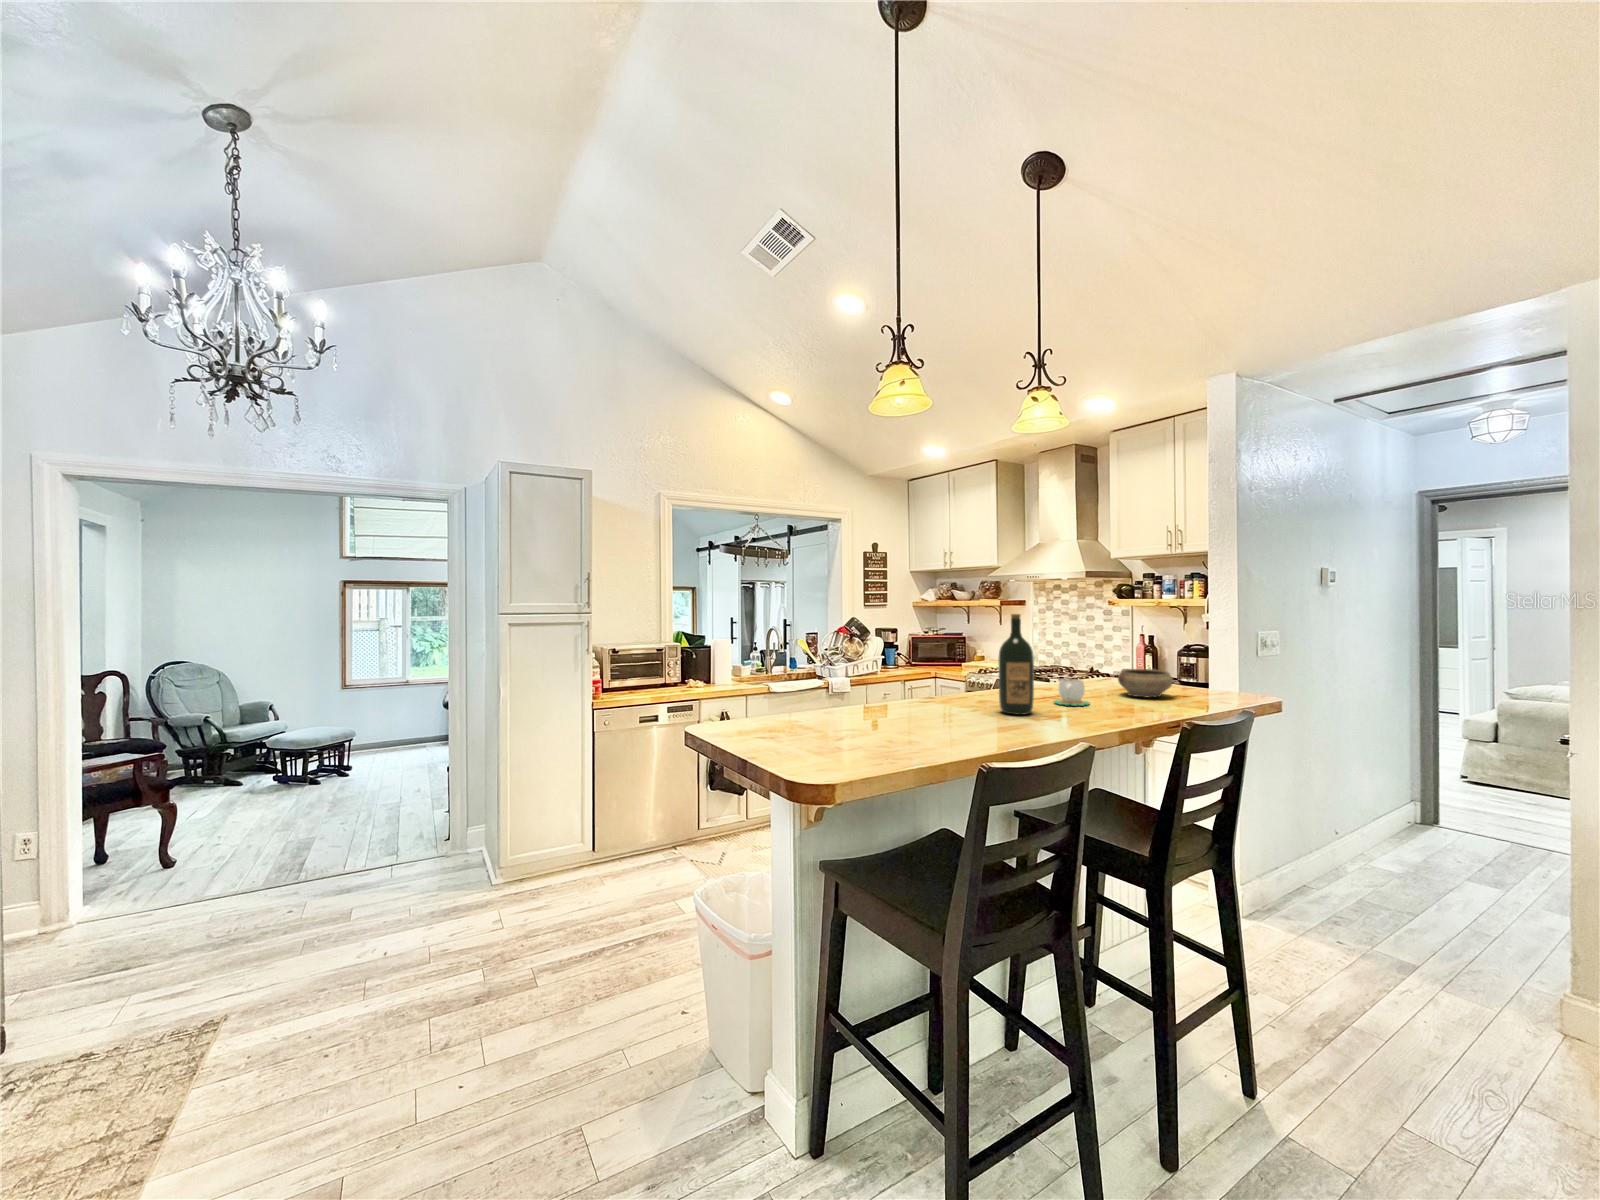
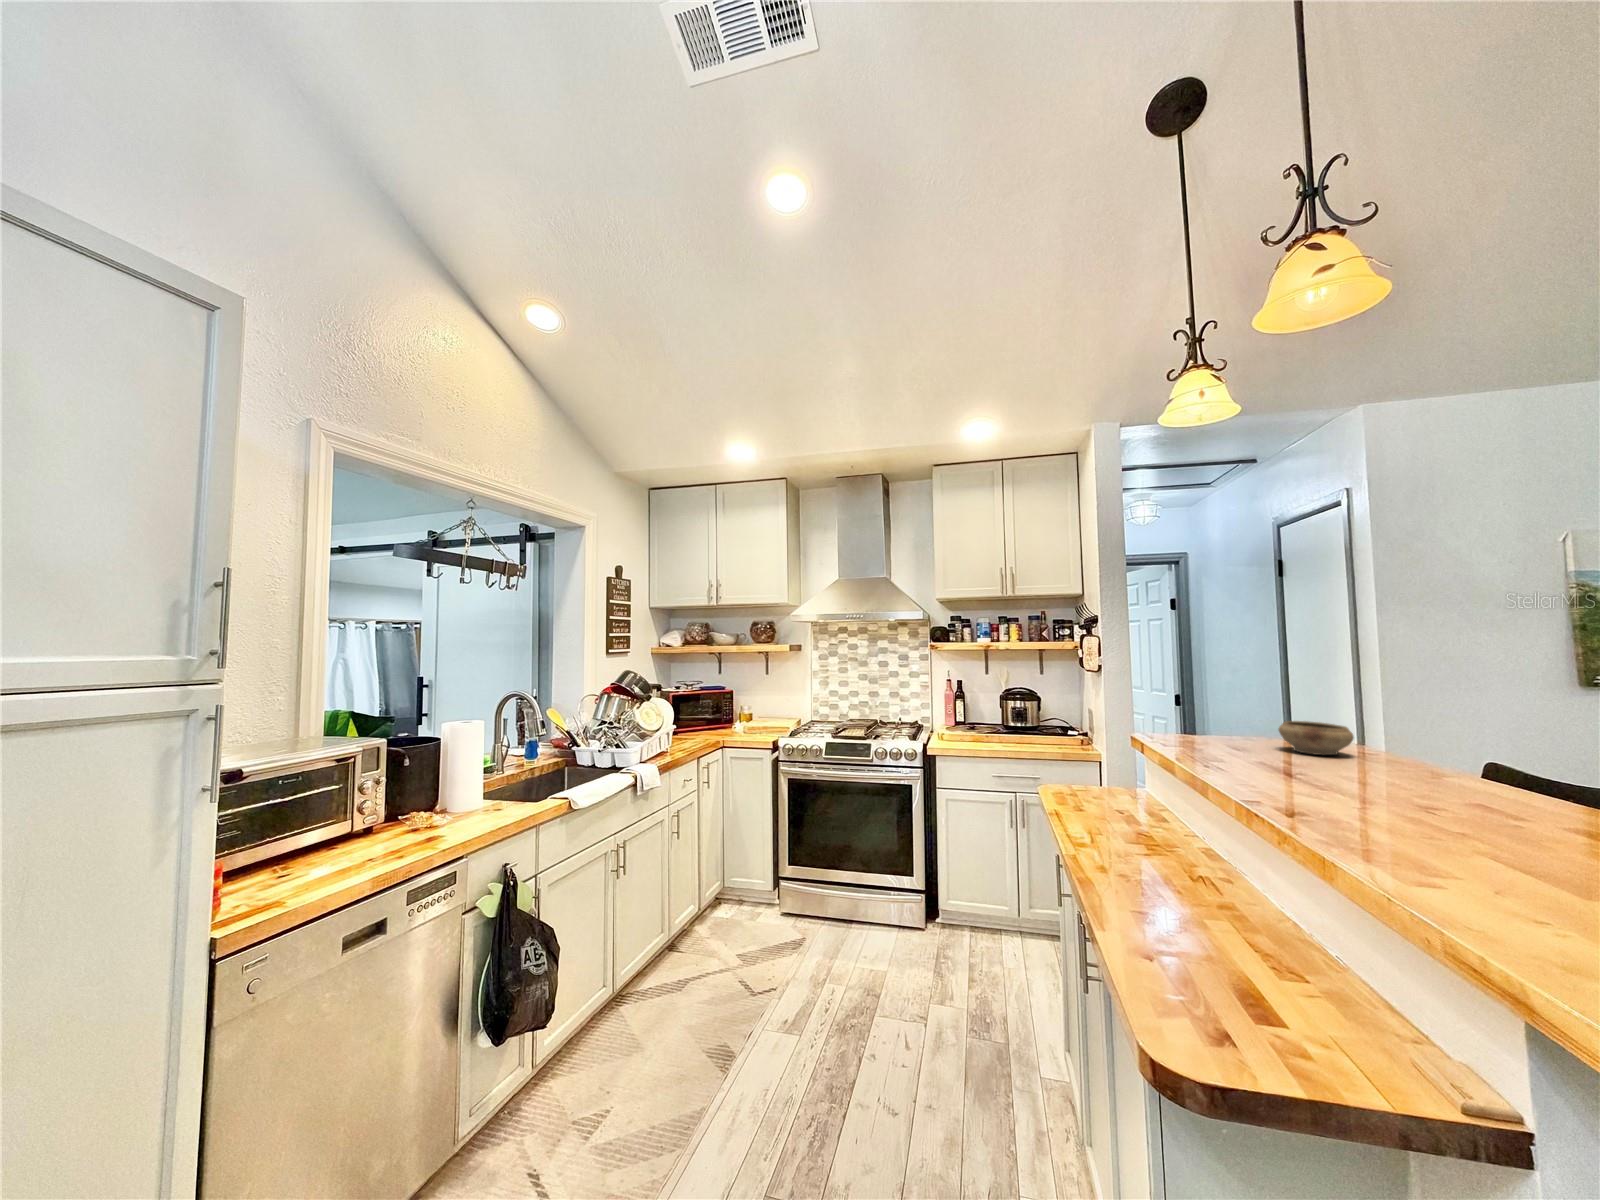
wine bottle: present [999,614,1034,715] -> none [1438,661,1519,813]
mug: present [1053,679,1090,706] -> none [1348,744,1411,782]

